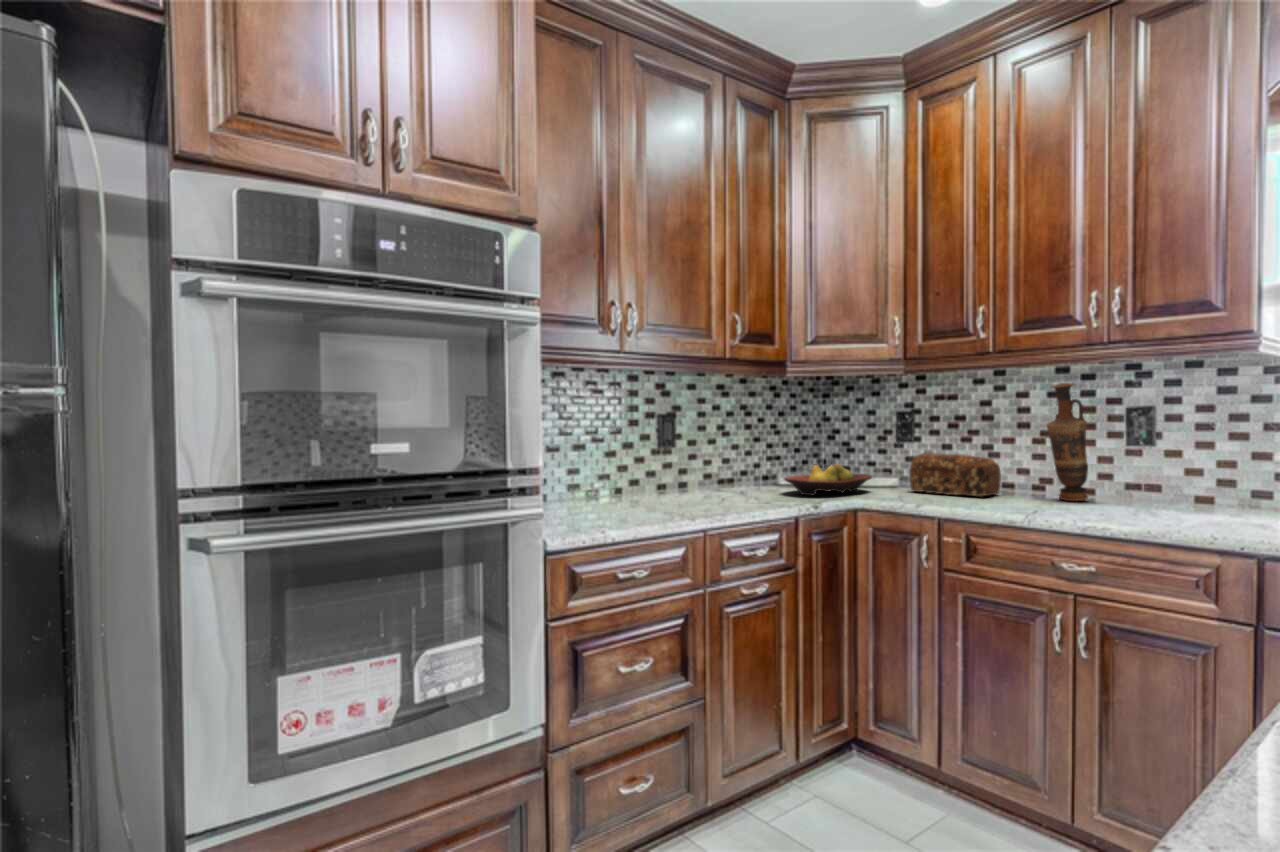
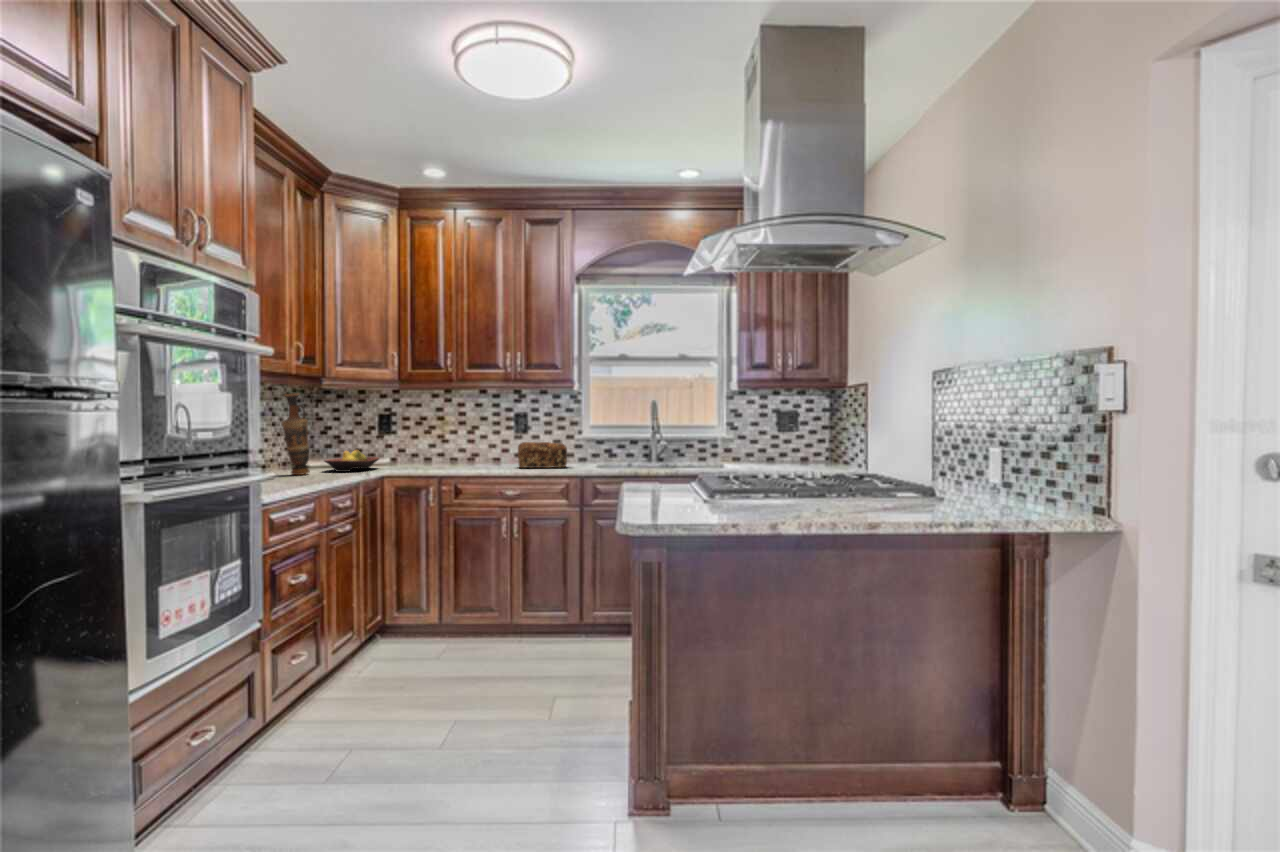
vase: present [1046,383,1088,501] -> present [282,393,310,475]
bread loaf: present [909,453,1001,496] -> present [518,442,567,468]

